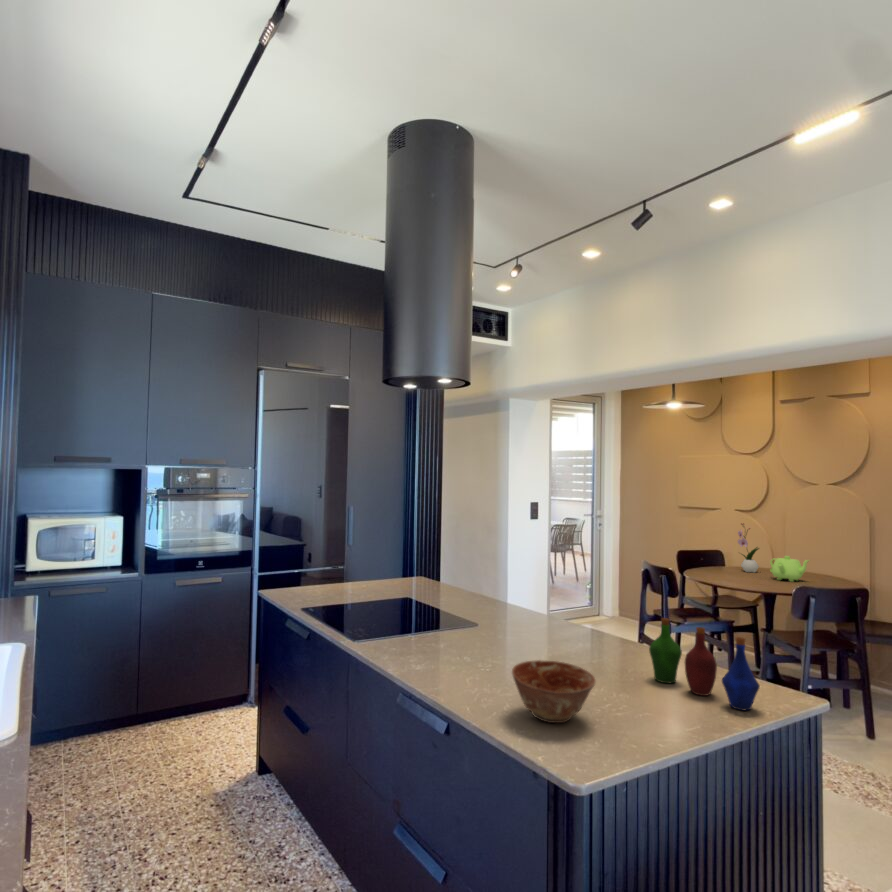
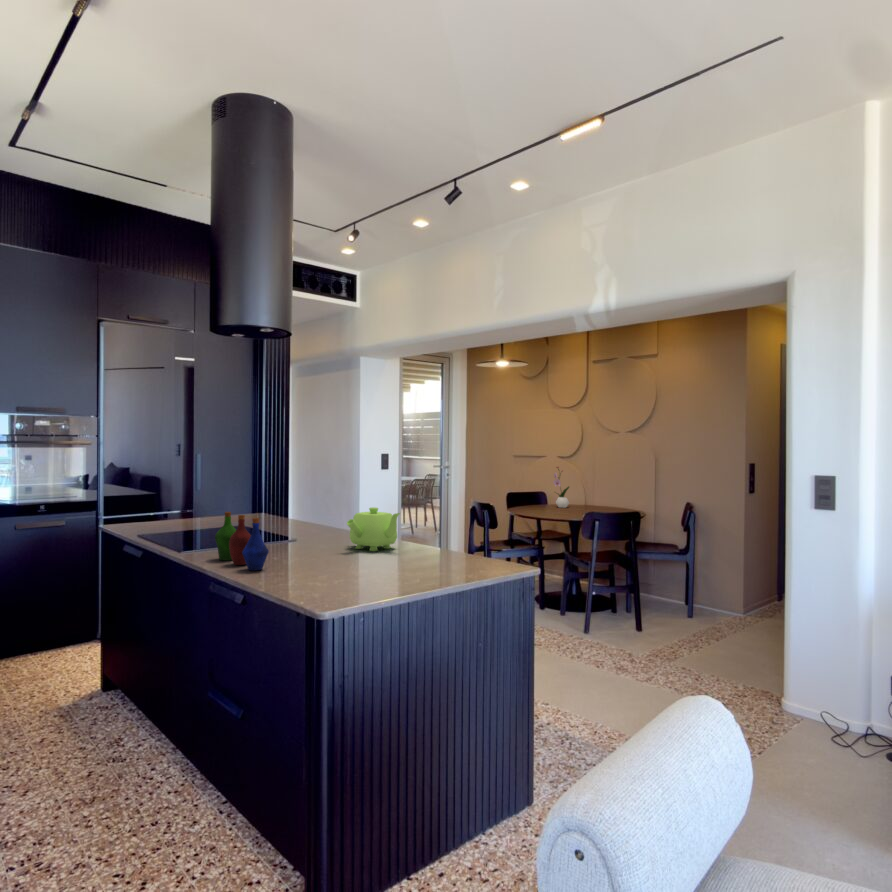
teapot: present [770,556,809,582] -> present [347,507,400,551]
bottle: present [649,618,760,711] -> present [215,512,269,571]
ceramic bowl: present [512,660,595,723] -> none [289,543,353,583]

